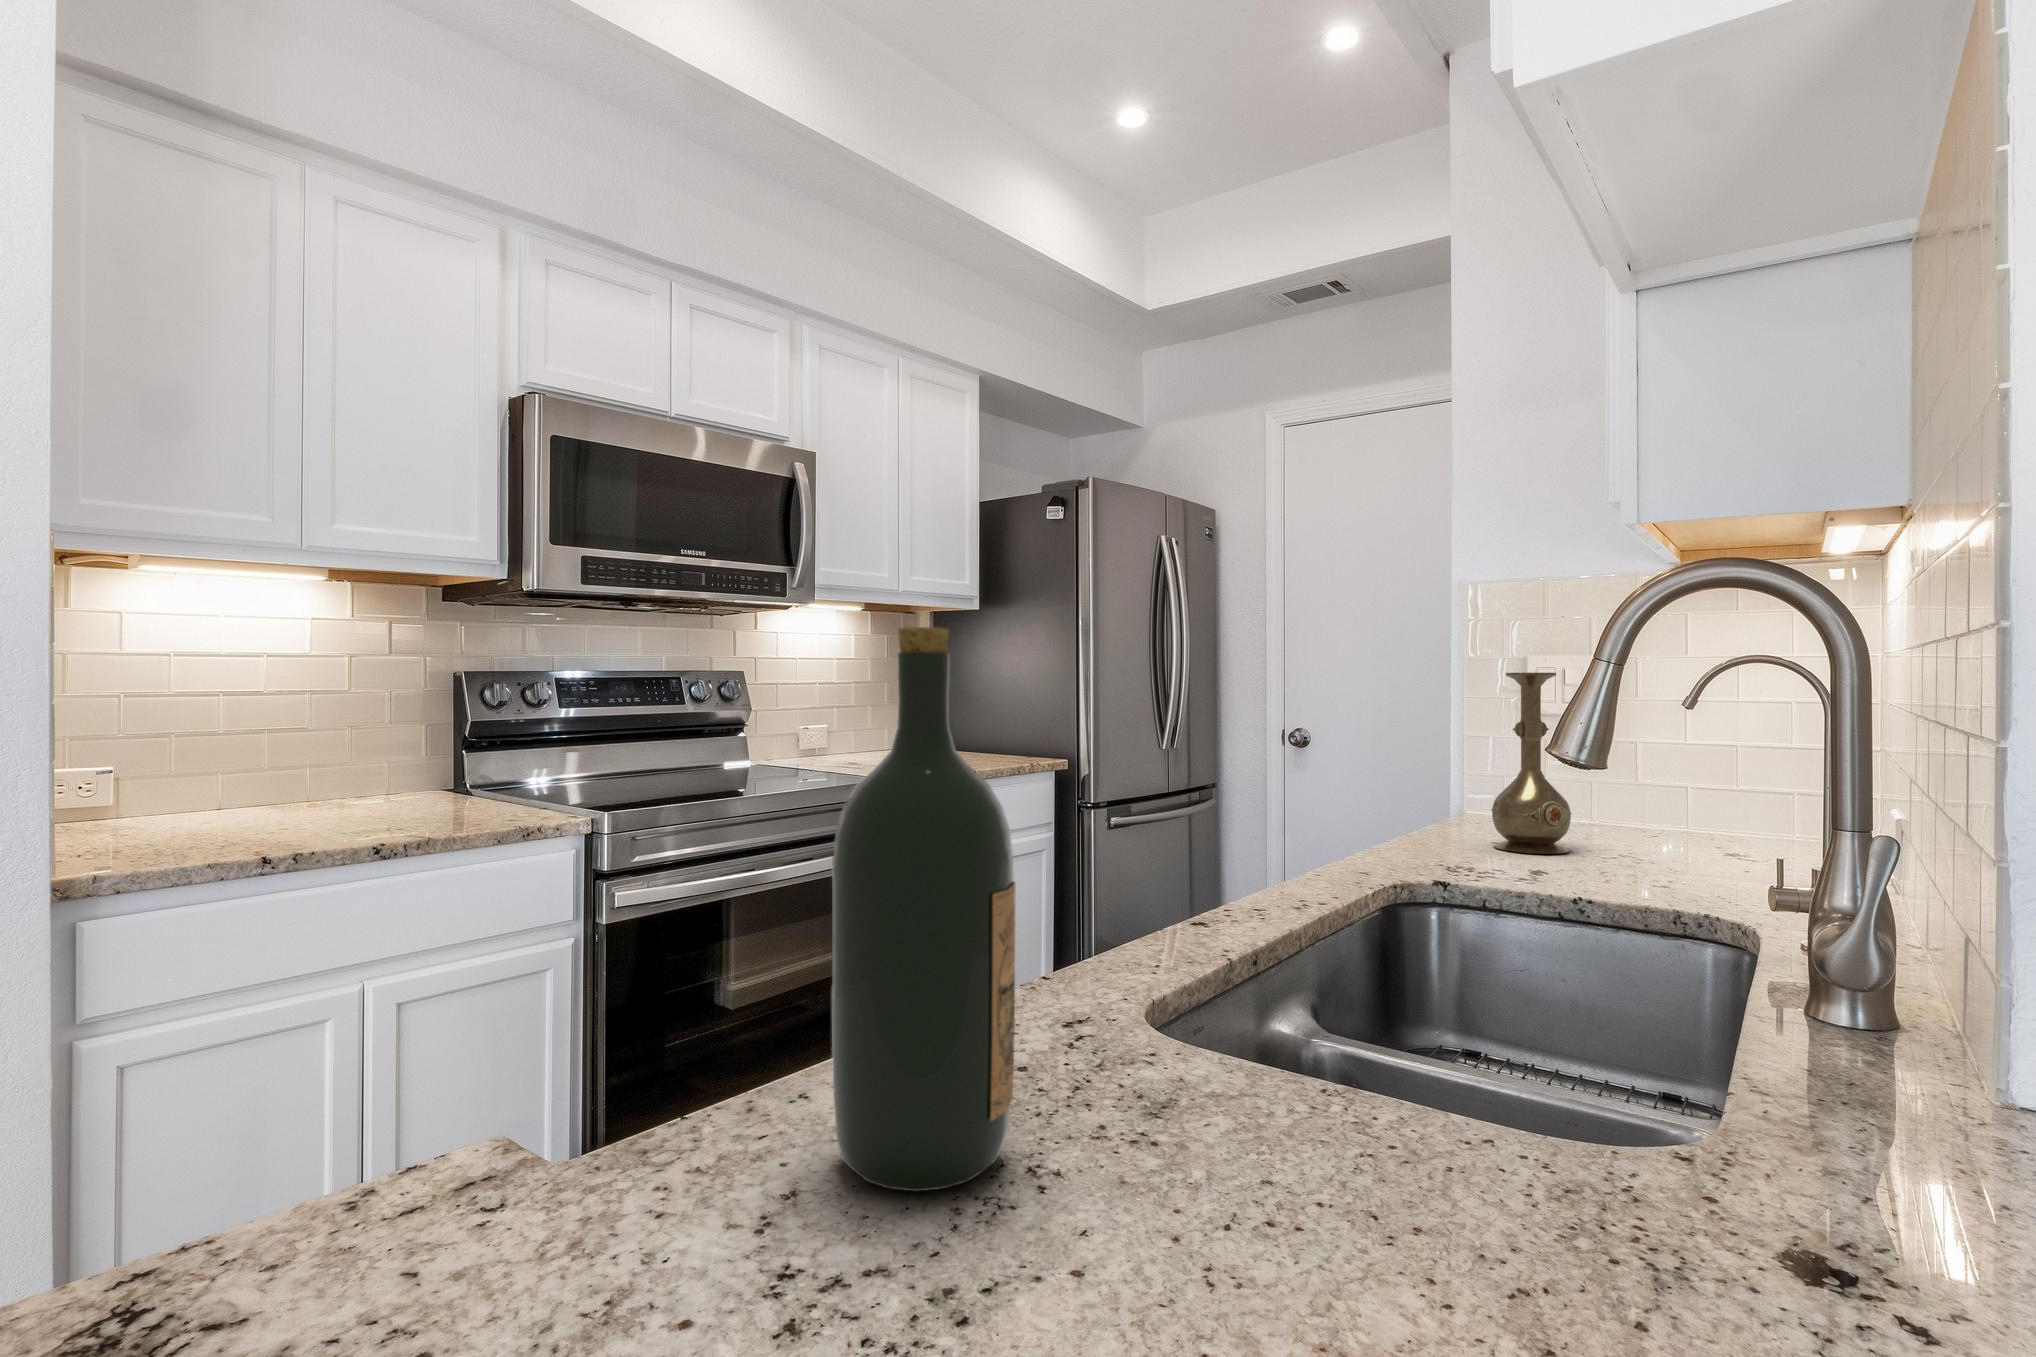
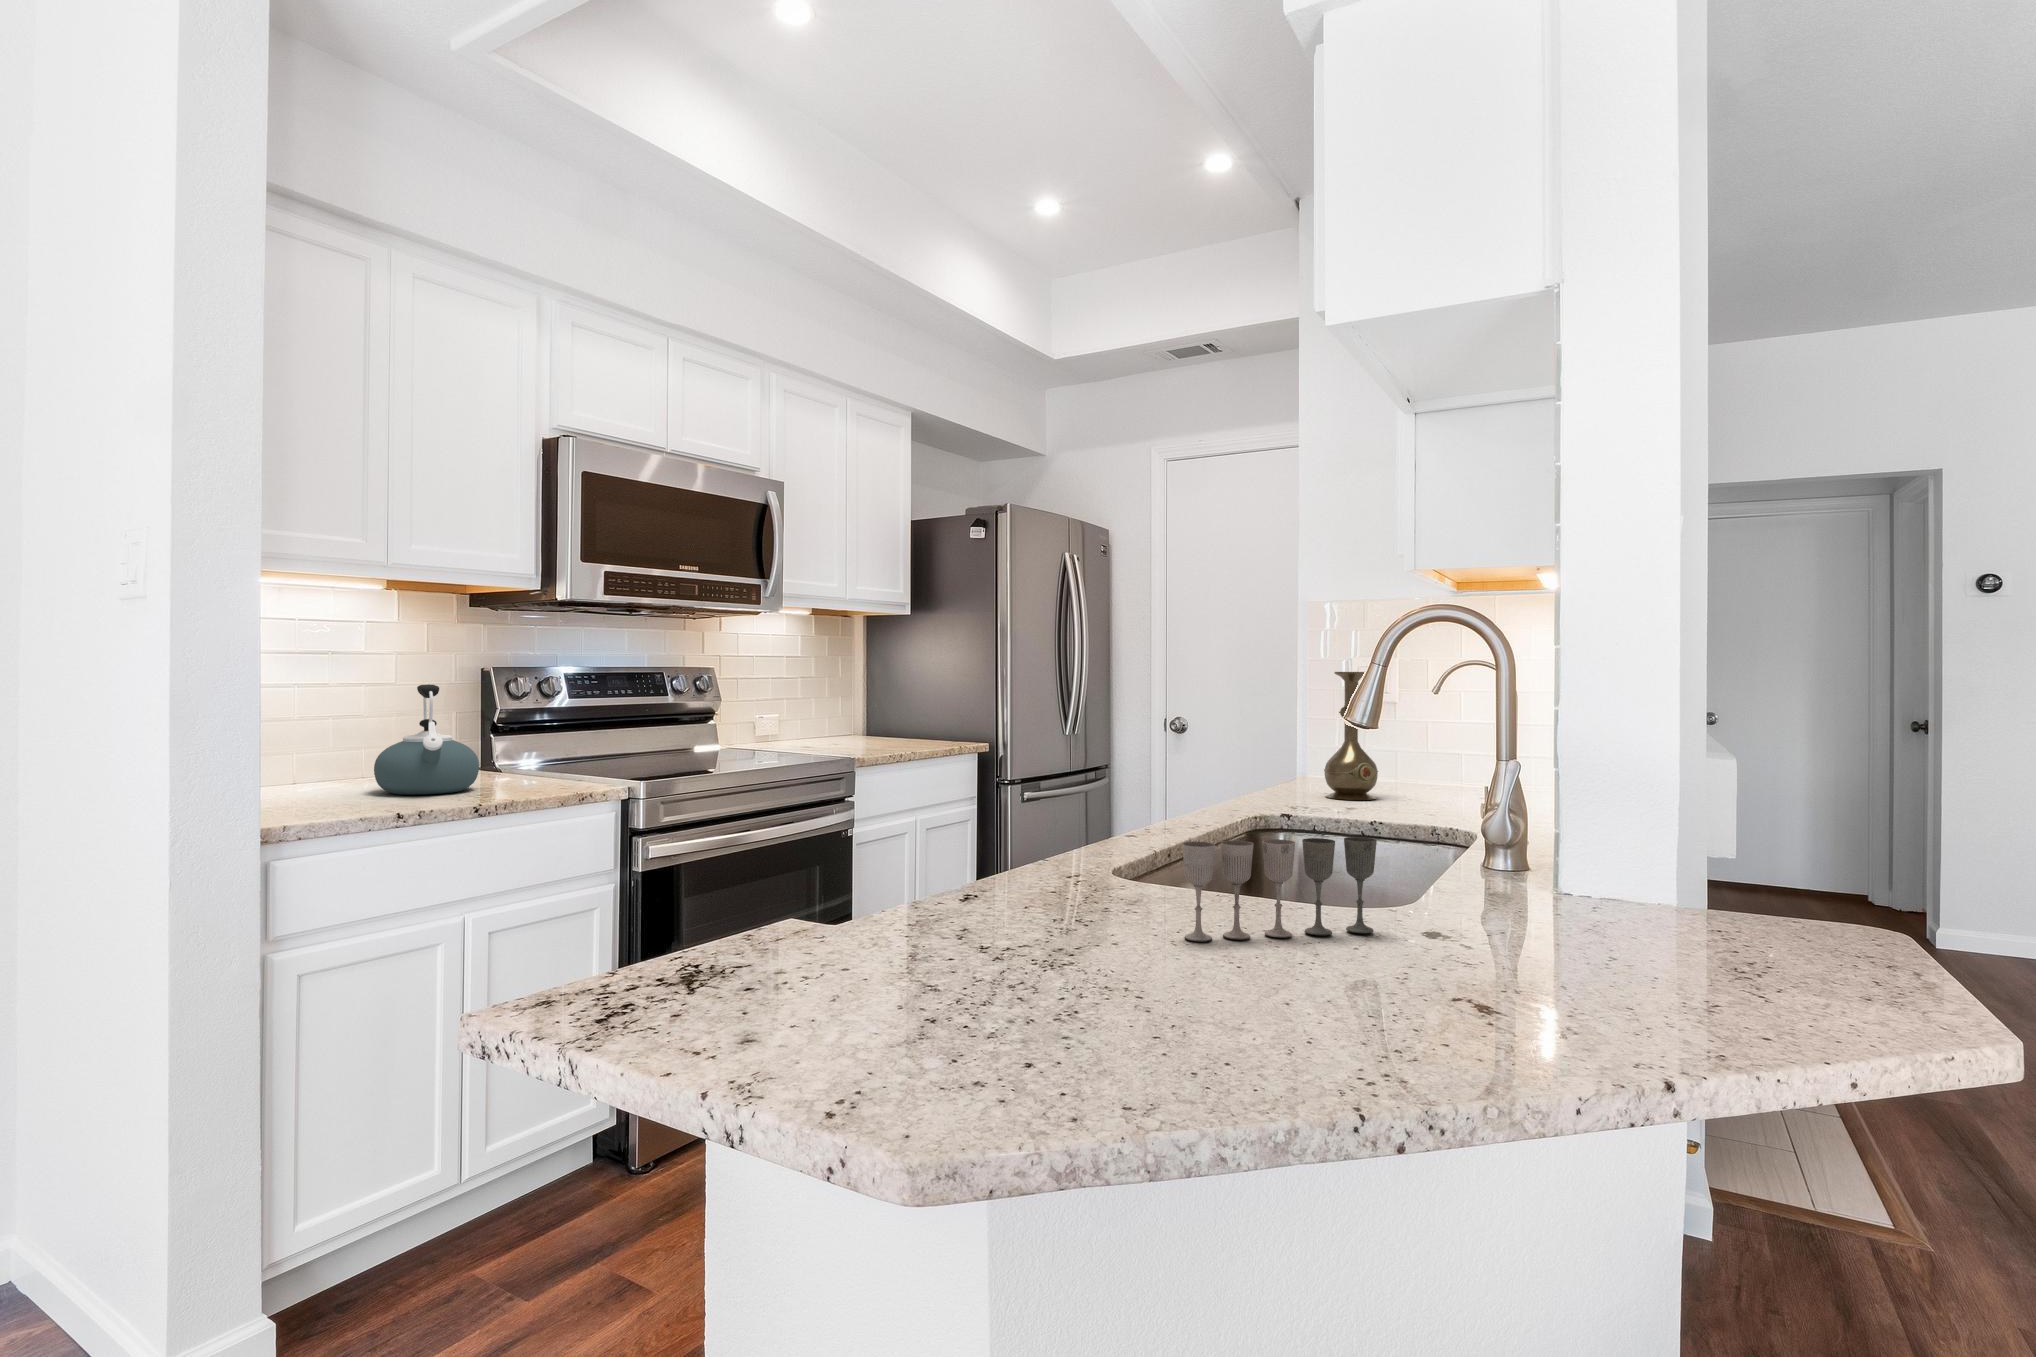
wine bottle: present [832,627,1015,1191] -> none [982,650,1074,925]
kettle: none [278,693,411,828] -> present [374,684,479,795]
wine glass: none [1224,1028,1671,1277] -> present [1182,837,1377,942]

